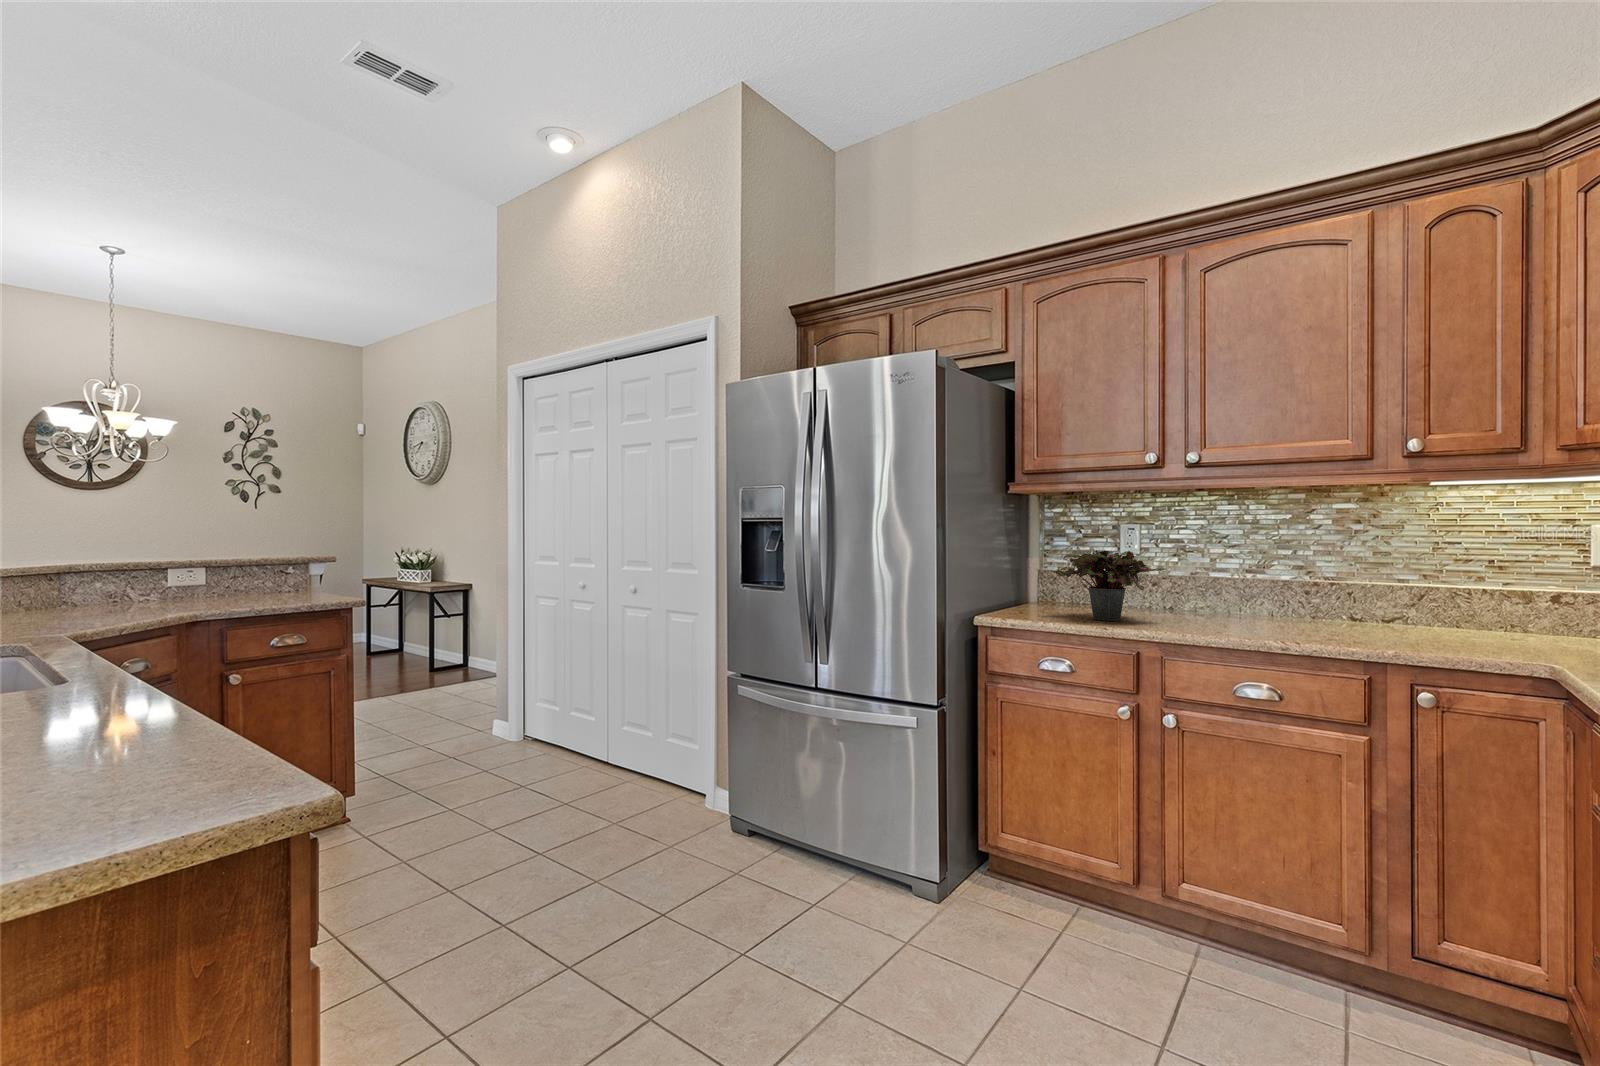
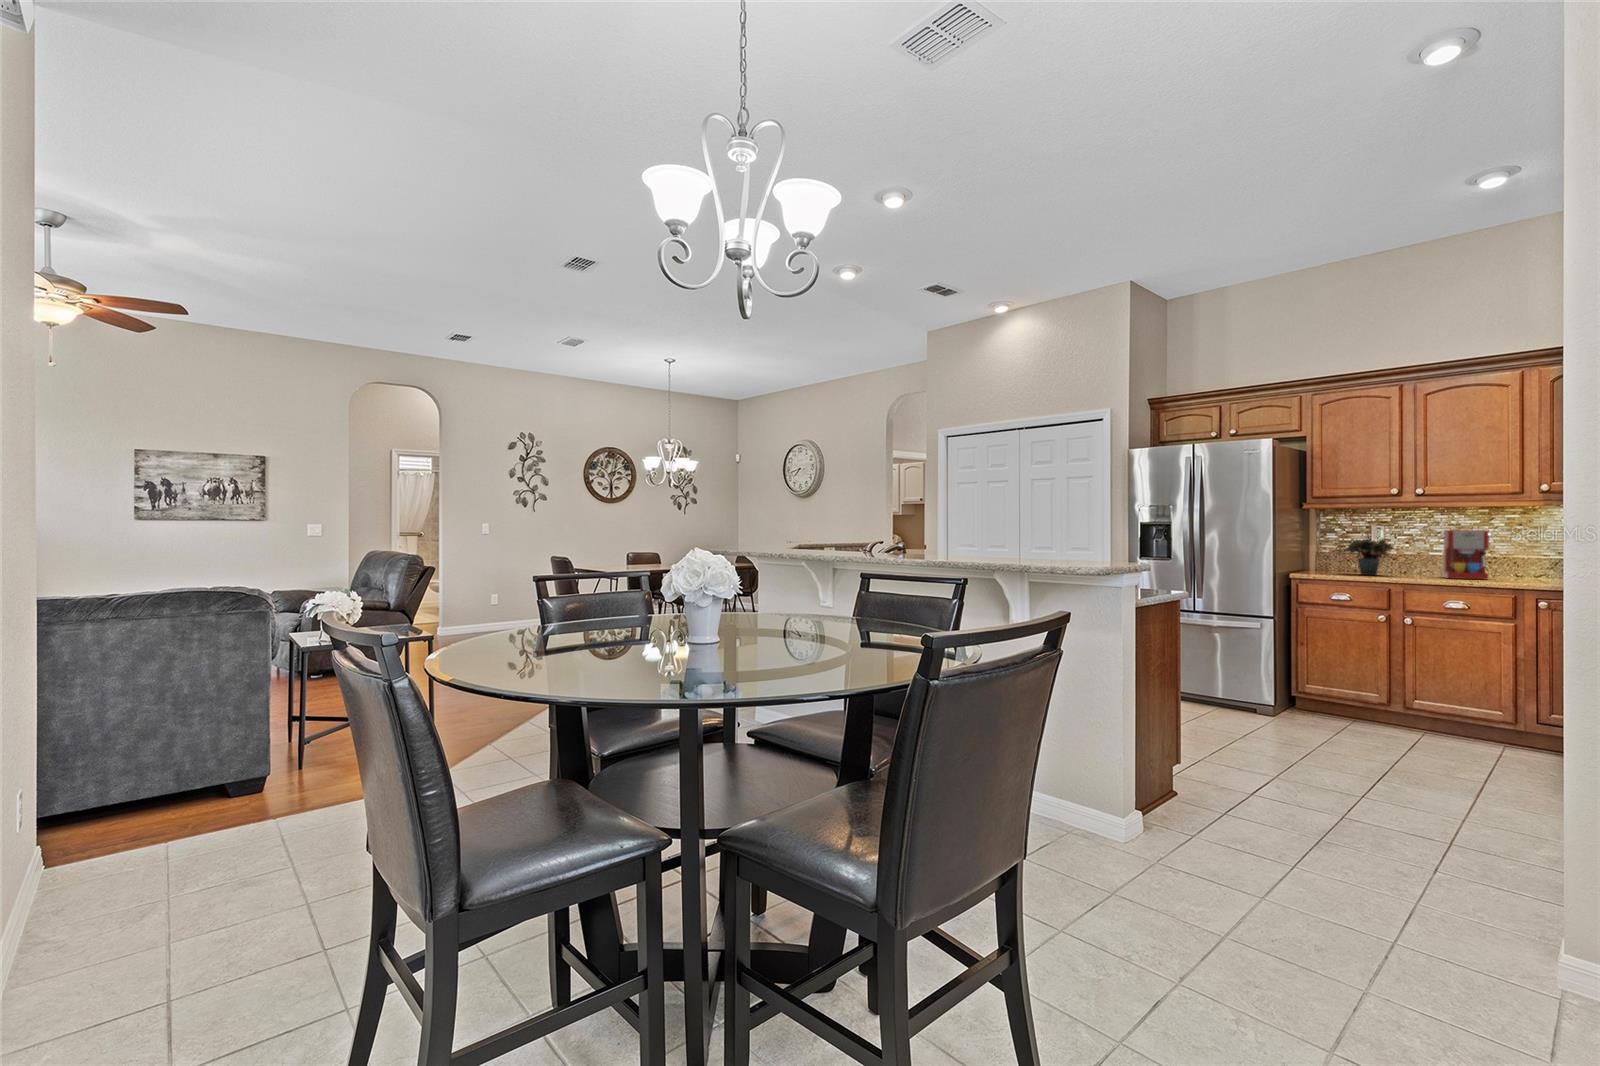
coffee maker: none [1232,533,1322,636] -> present [1443,530,1493,579]

